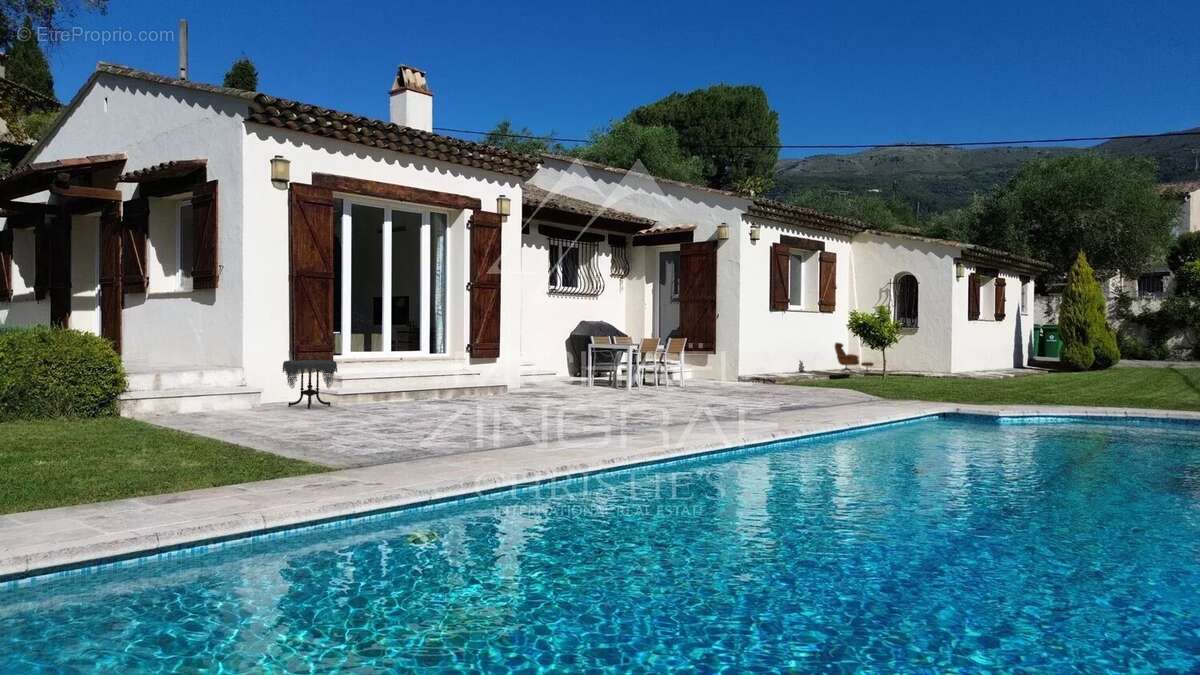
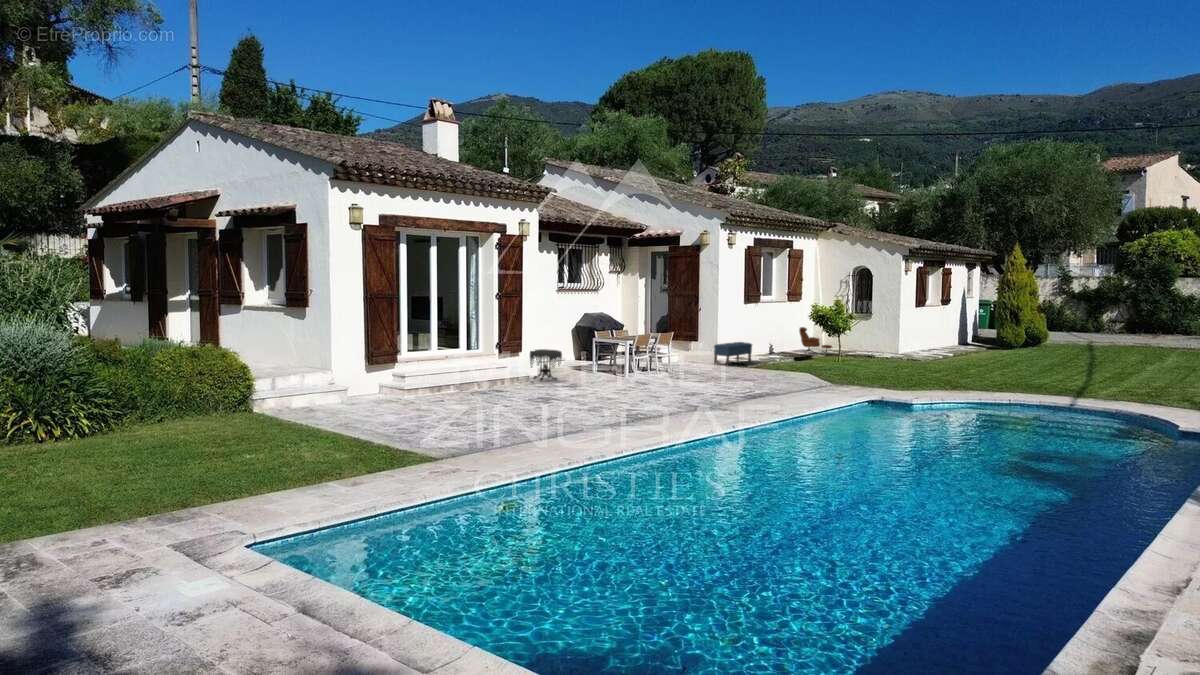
bench: none [737,355,782,382] -> present [714,342,752,366]
side table: present [283,360,337,409] -> present [530,349,562,381]

